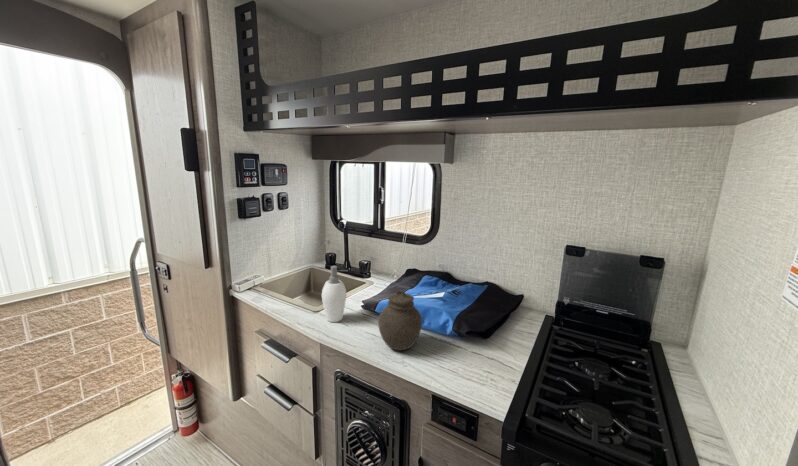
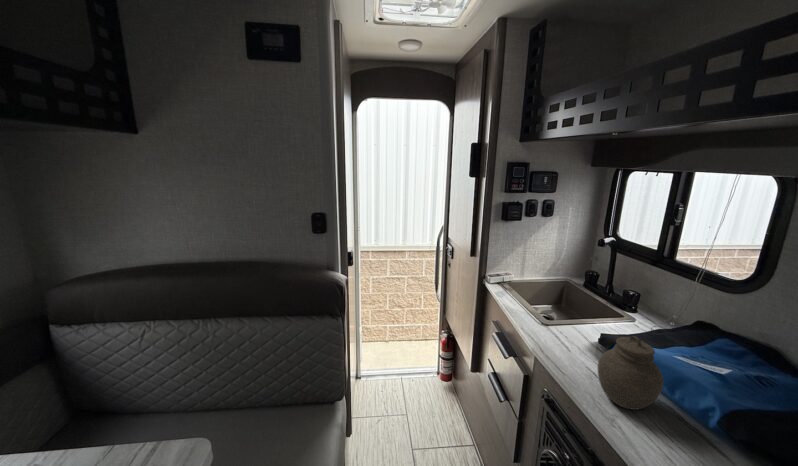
soap dispenser: present [322,266,346,322] -> none [552,284,593,343]

